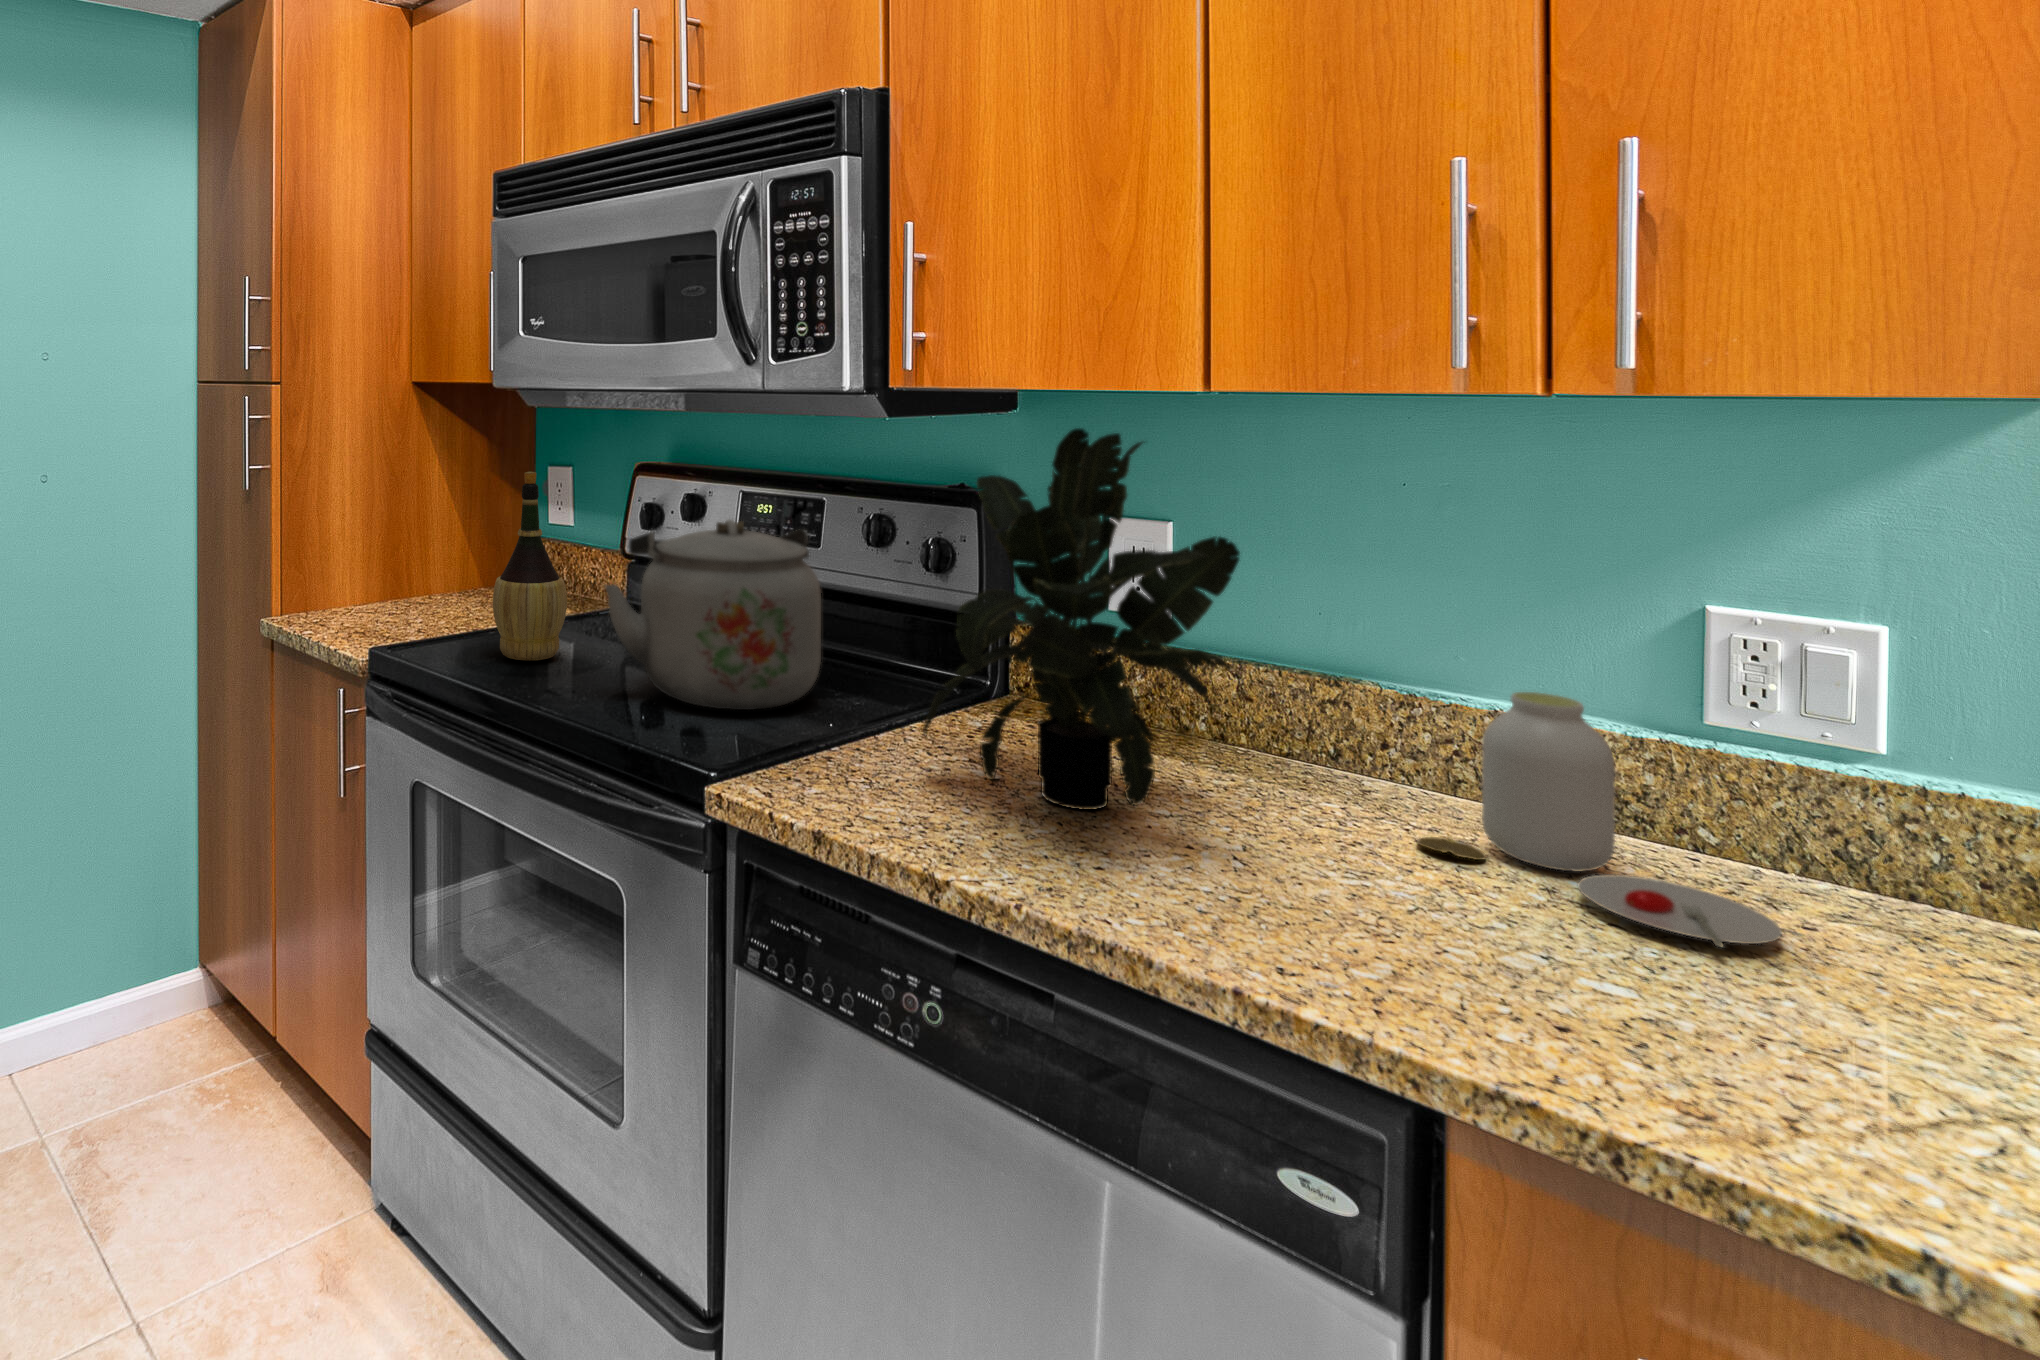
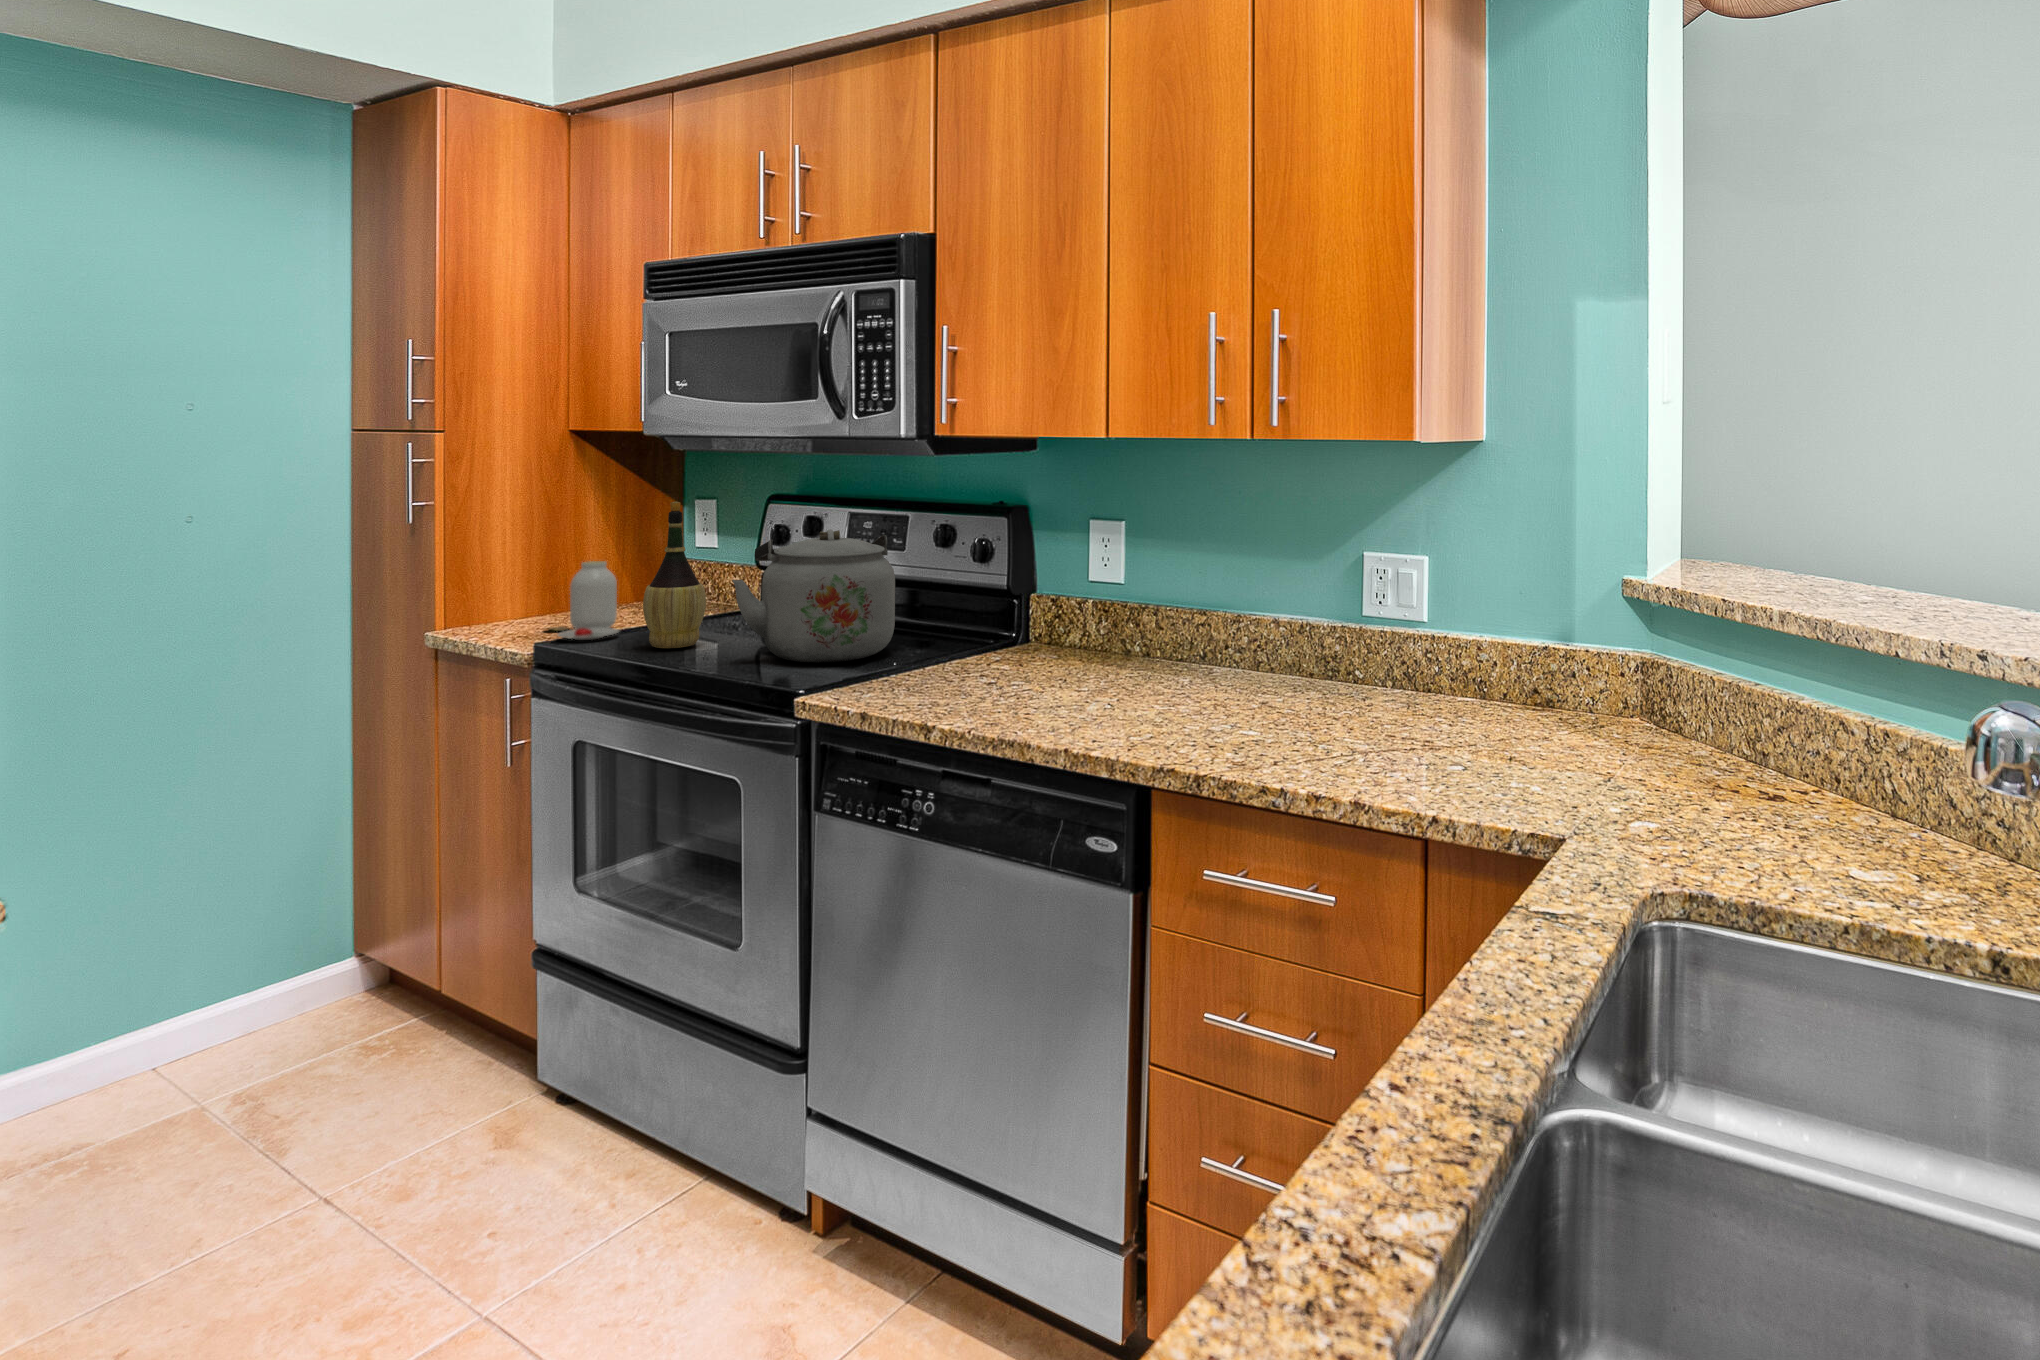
potted plant: present [923,428,1240,810] -> none [942,458,1126,688]
jar: present [1417,692,1782,947] -> present [548,561,619,640]

